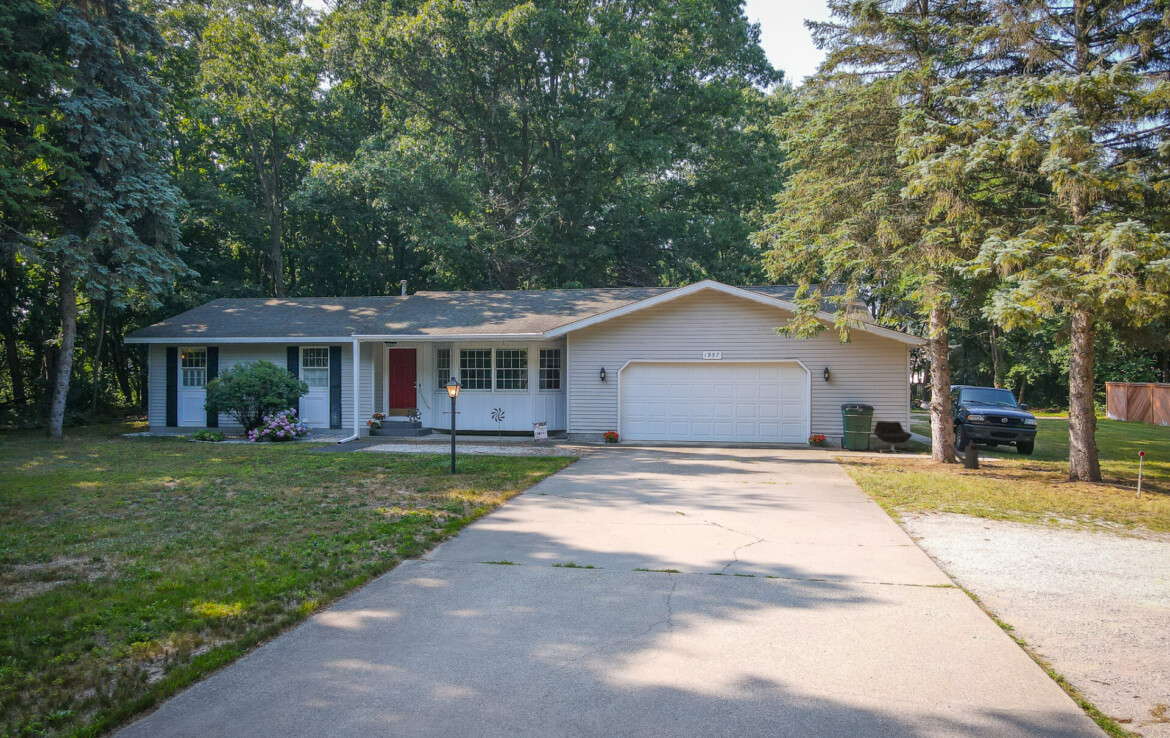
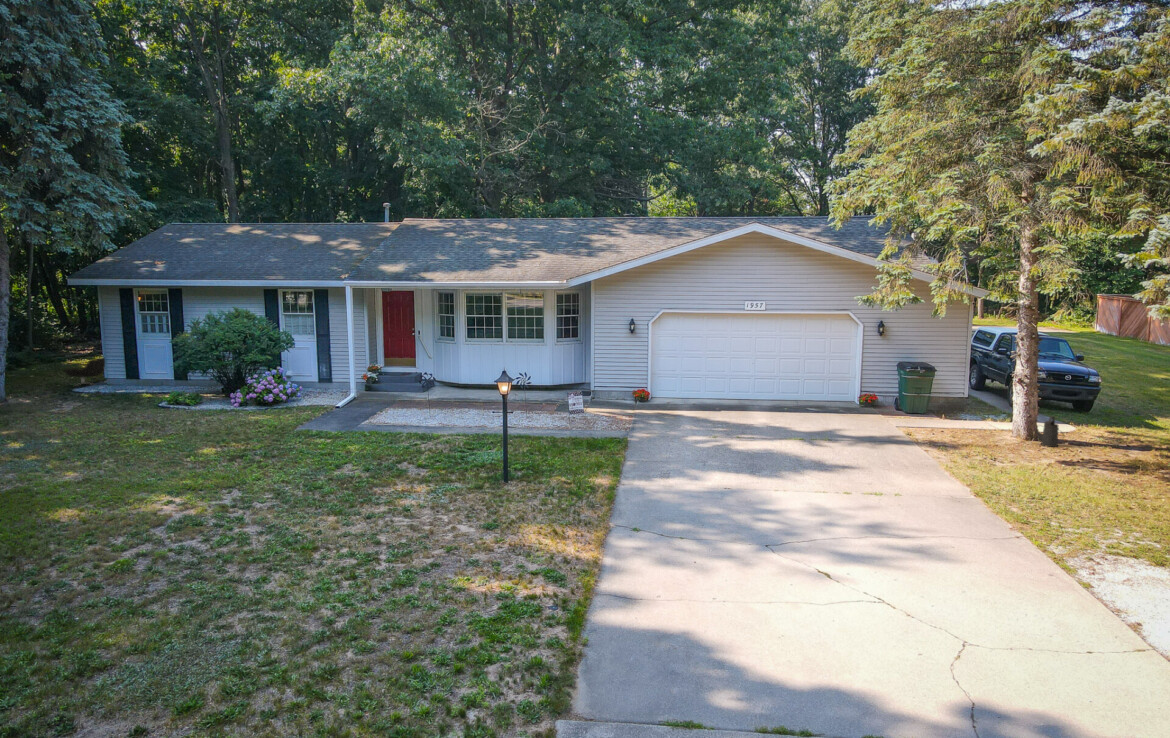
lounge chair: present [874,421,912,452] -> present [64,358,105,383]

